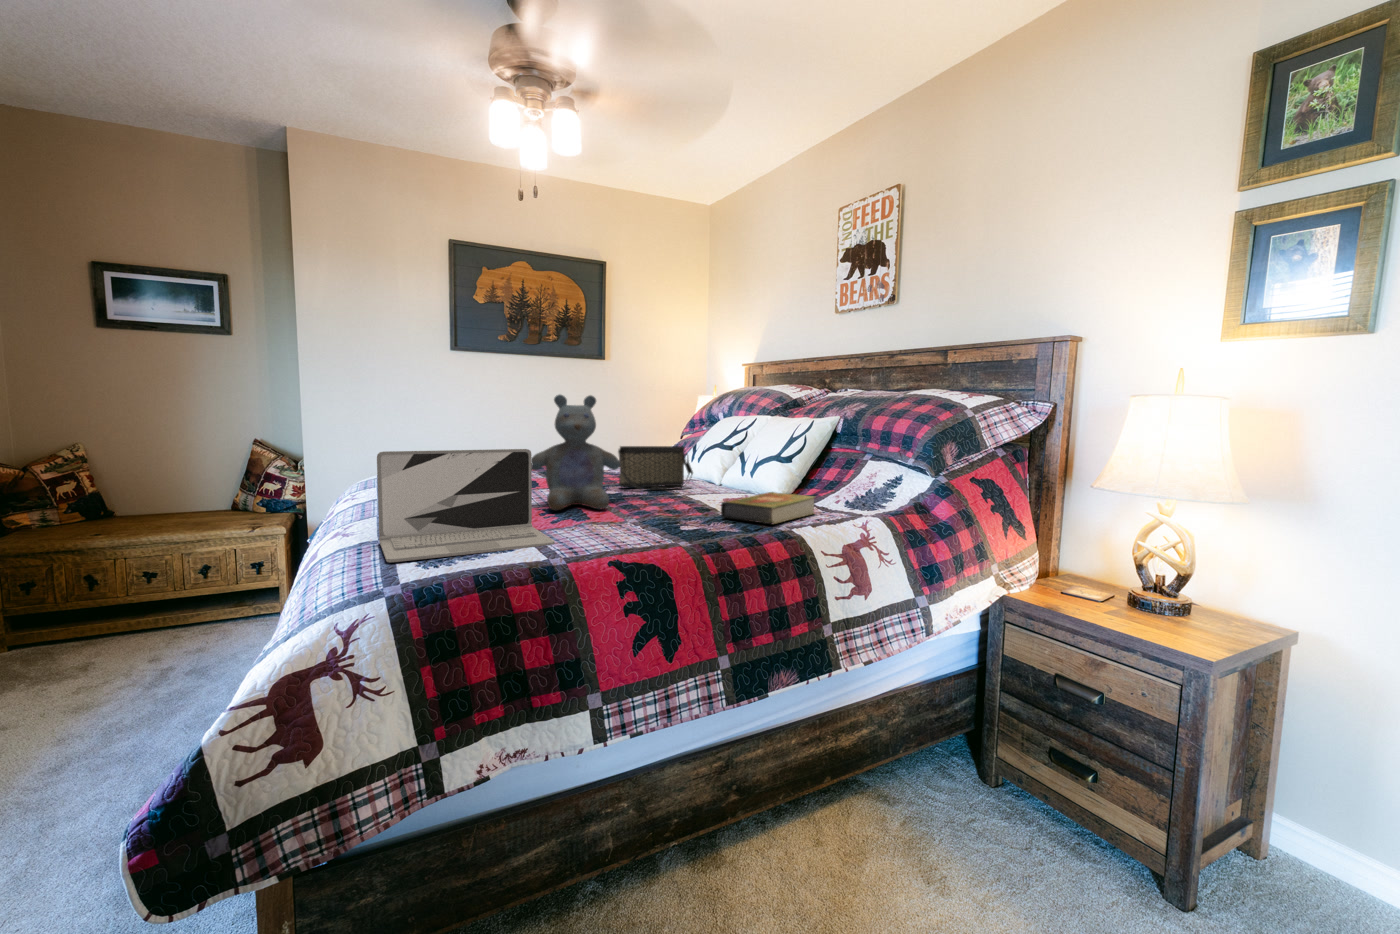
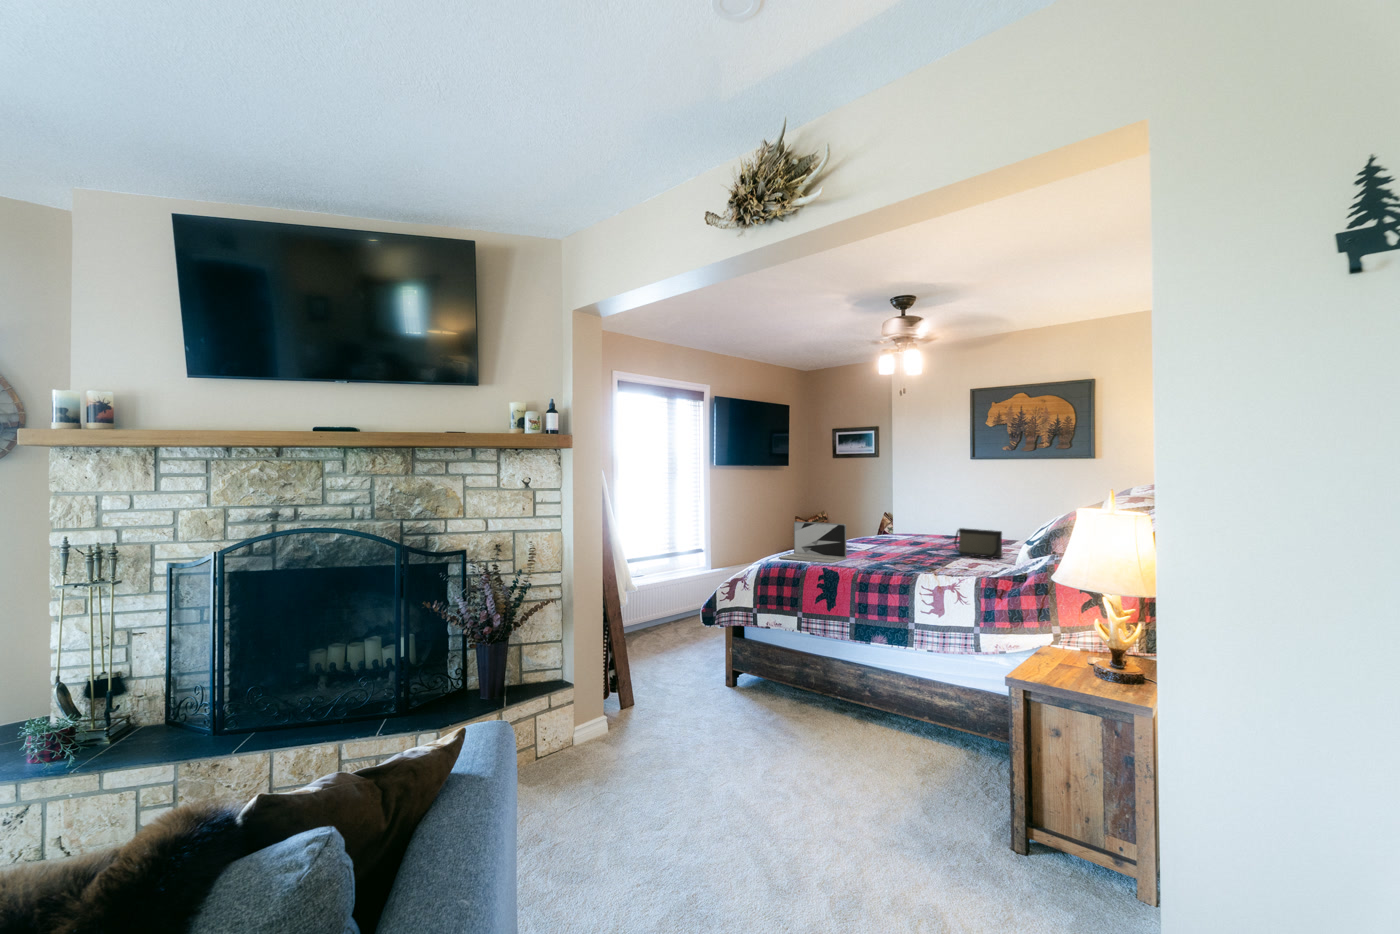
stuffed bear: present [531,395,620,510] -> none [875,498,925,559]
book: present [721,492,815,524] -> none [923,560,979,576]

